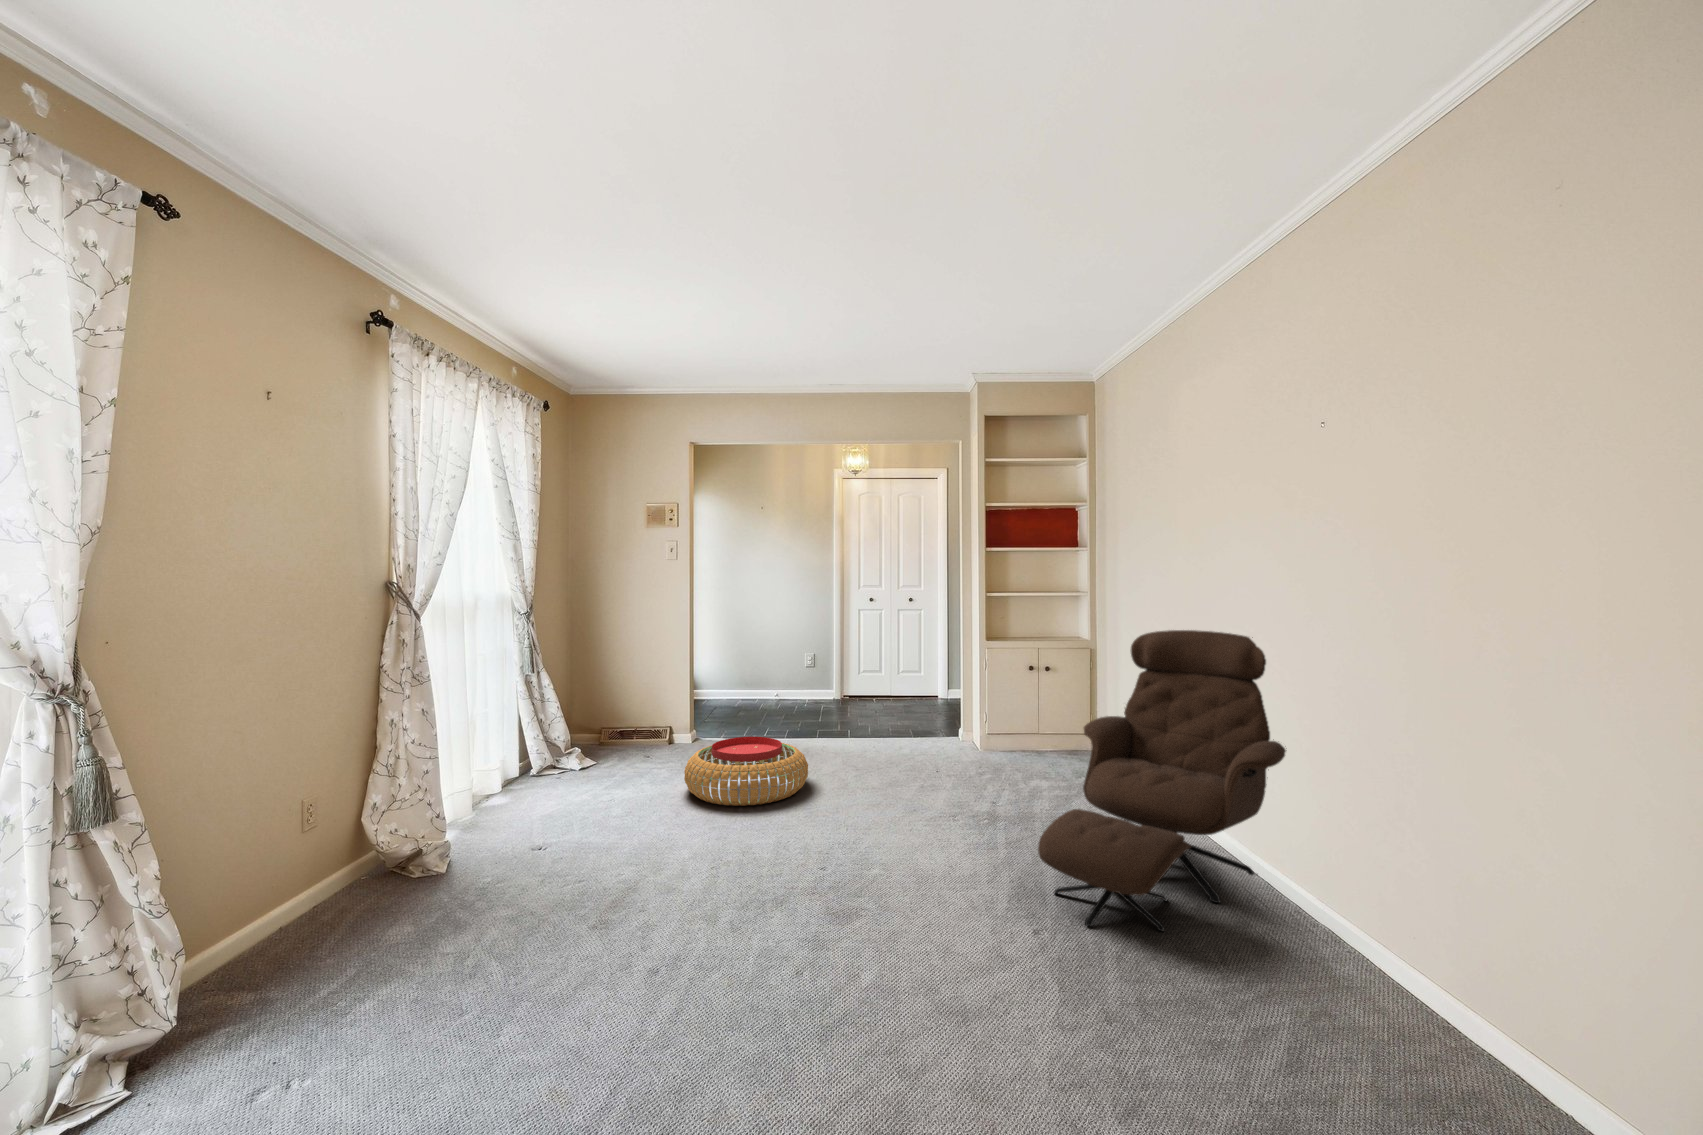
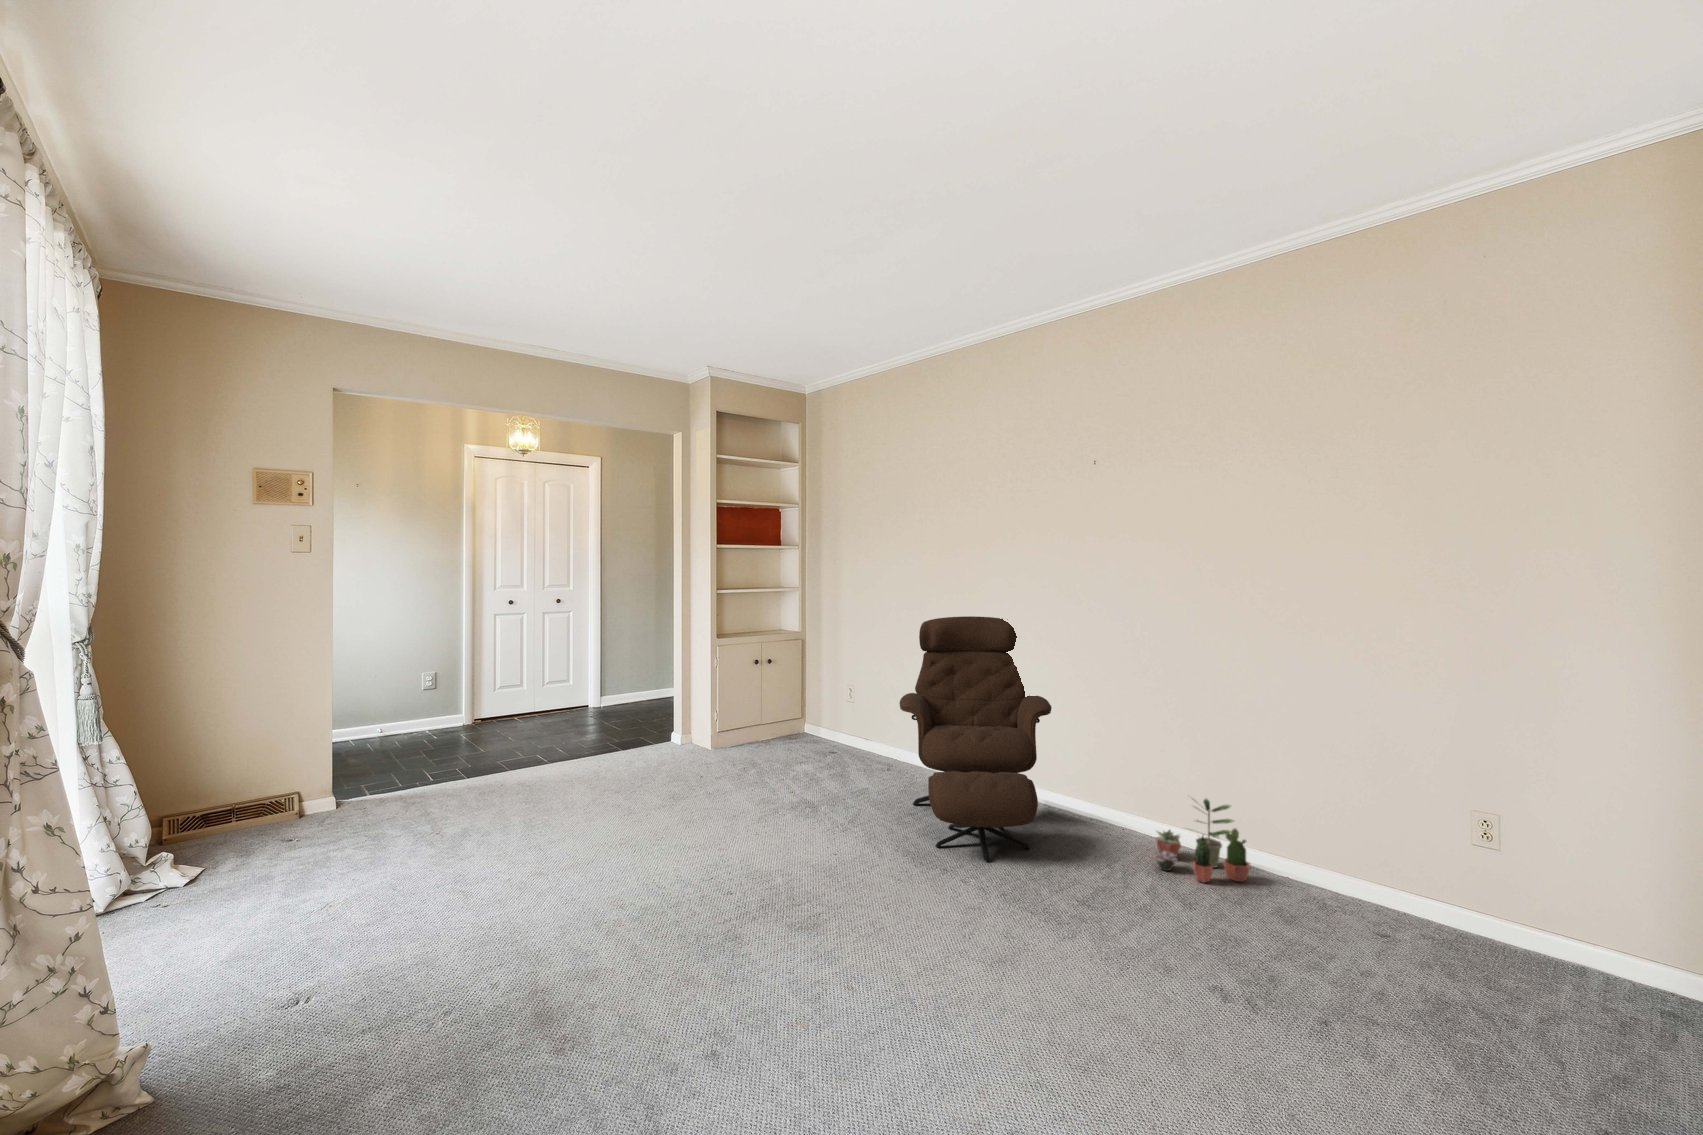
pouf: present [684,737,808,806] -> none [431,774,601,868]
potted plant: none [1317,928,1486,1100] -> present [1153,799,1250,882]

